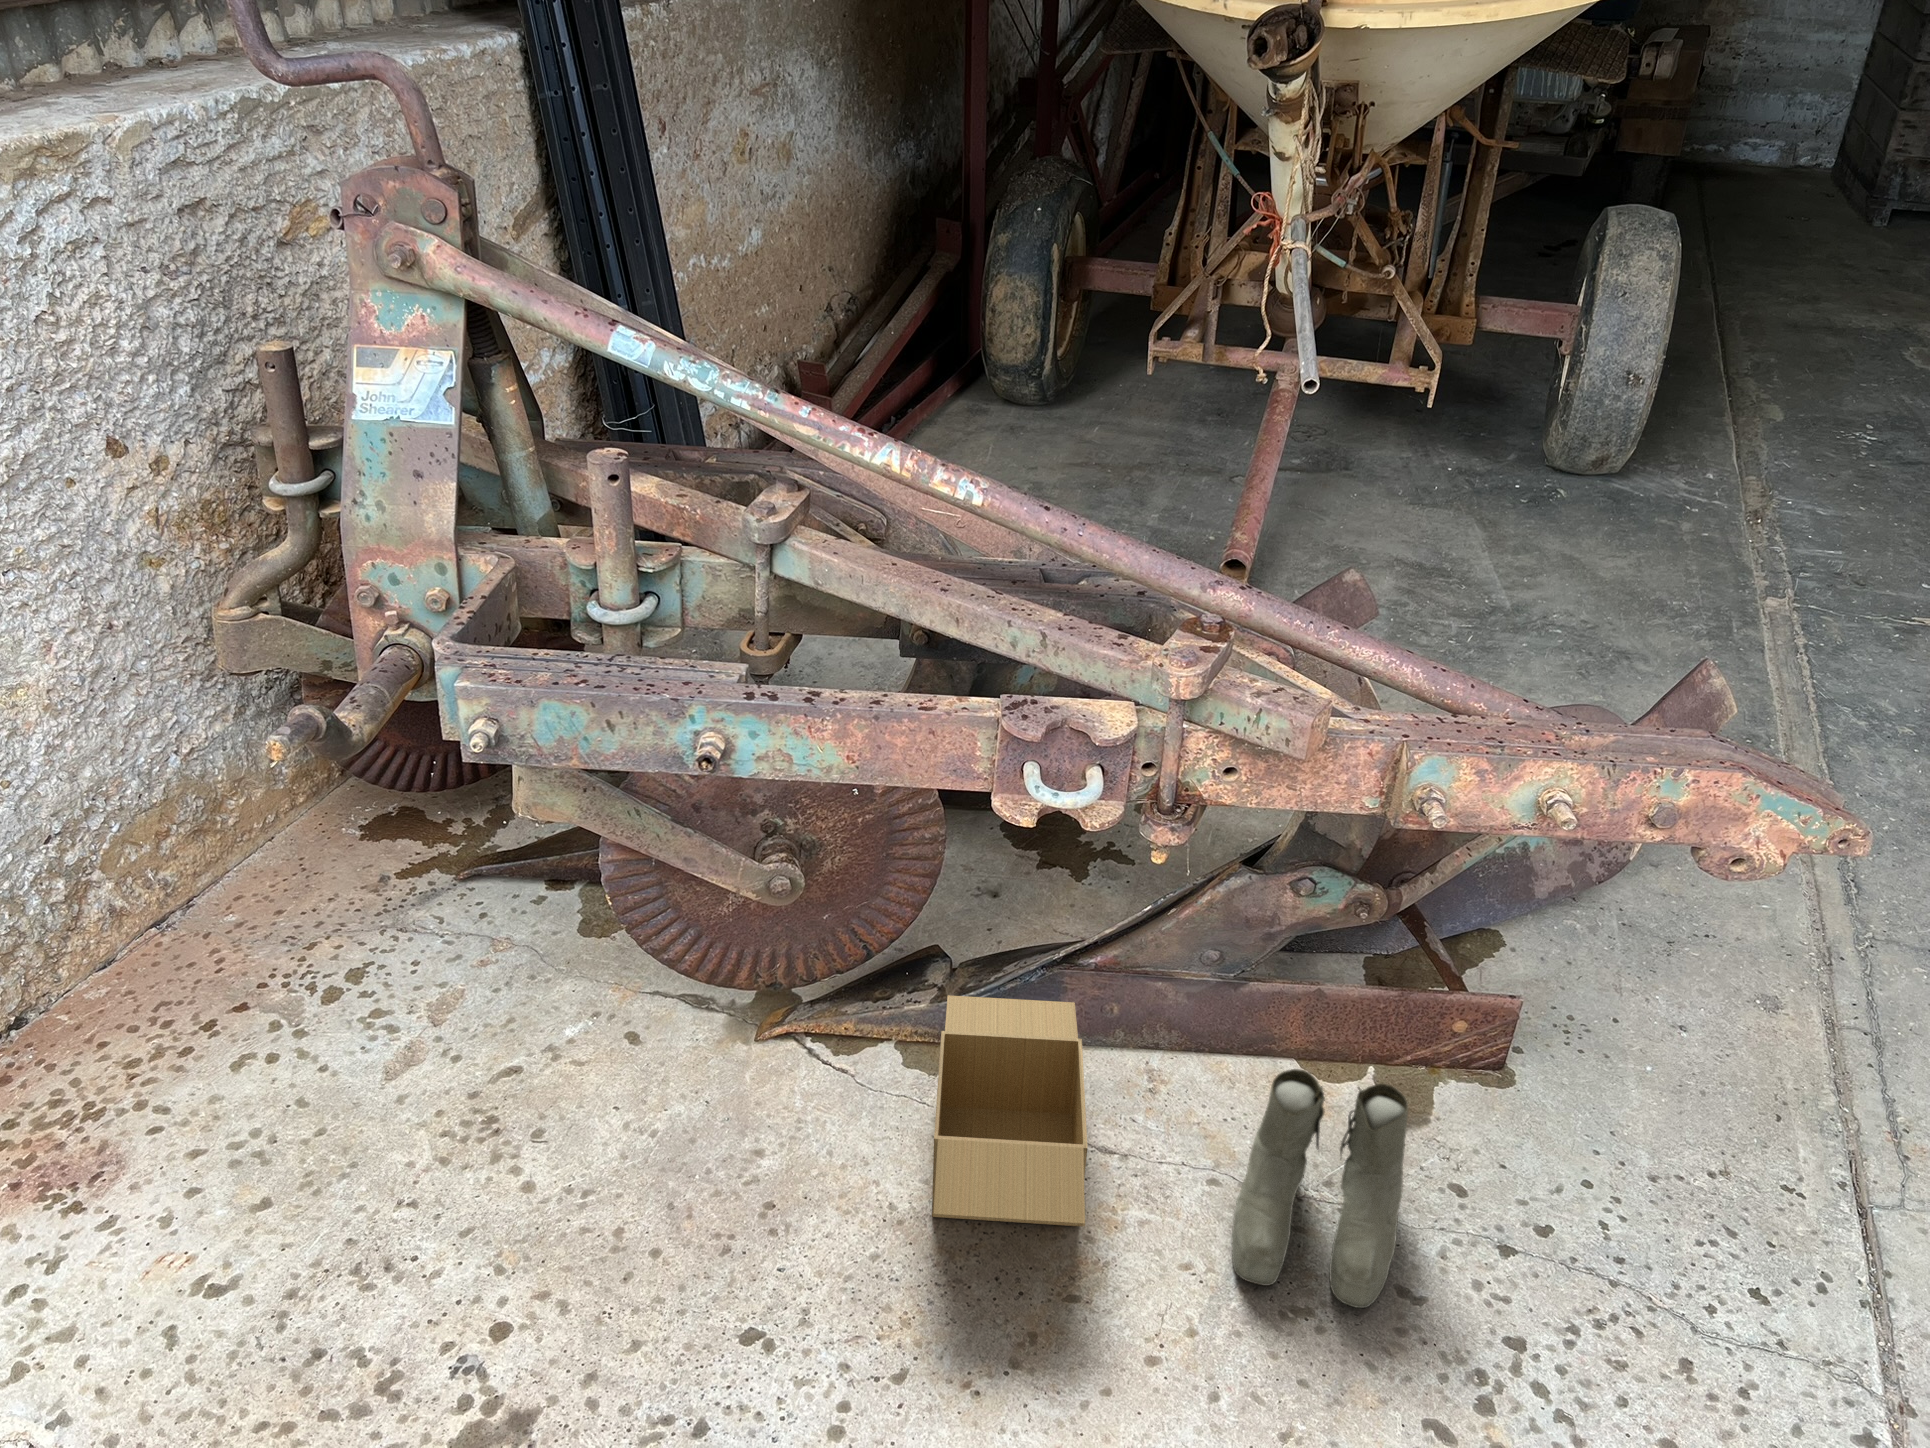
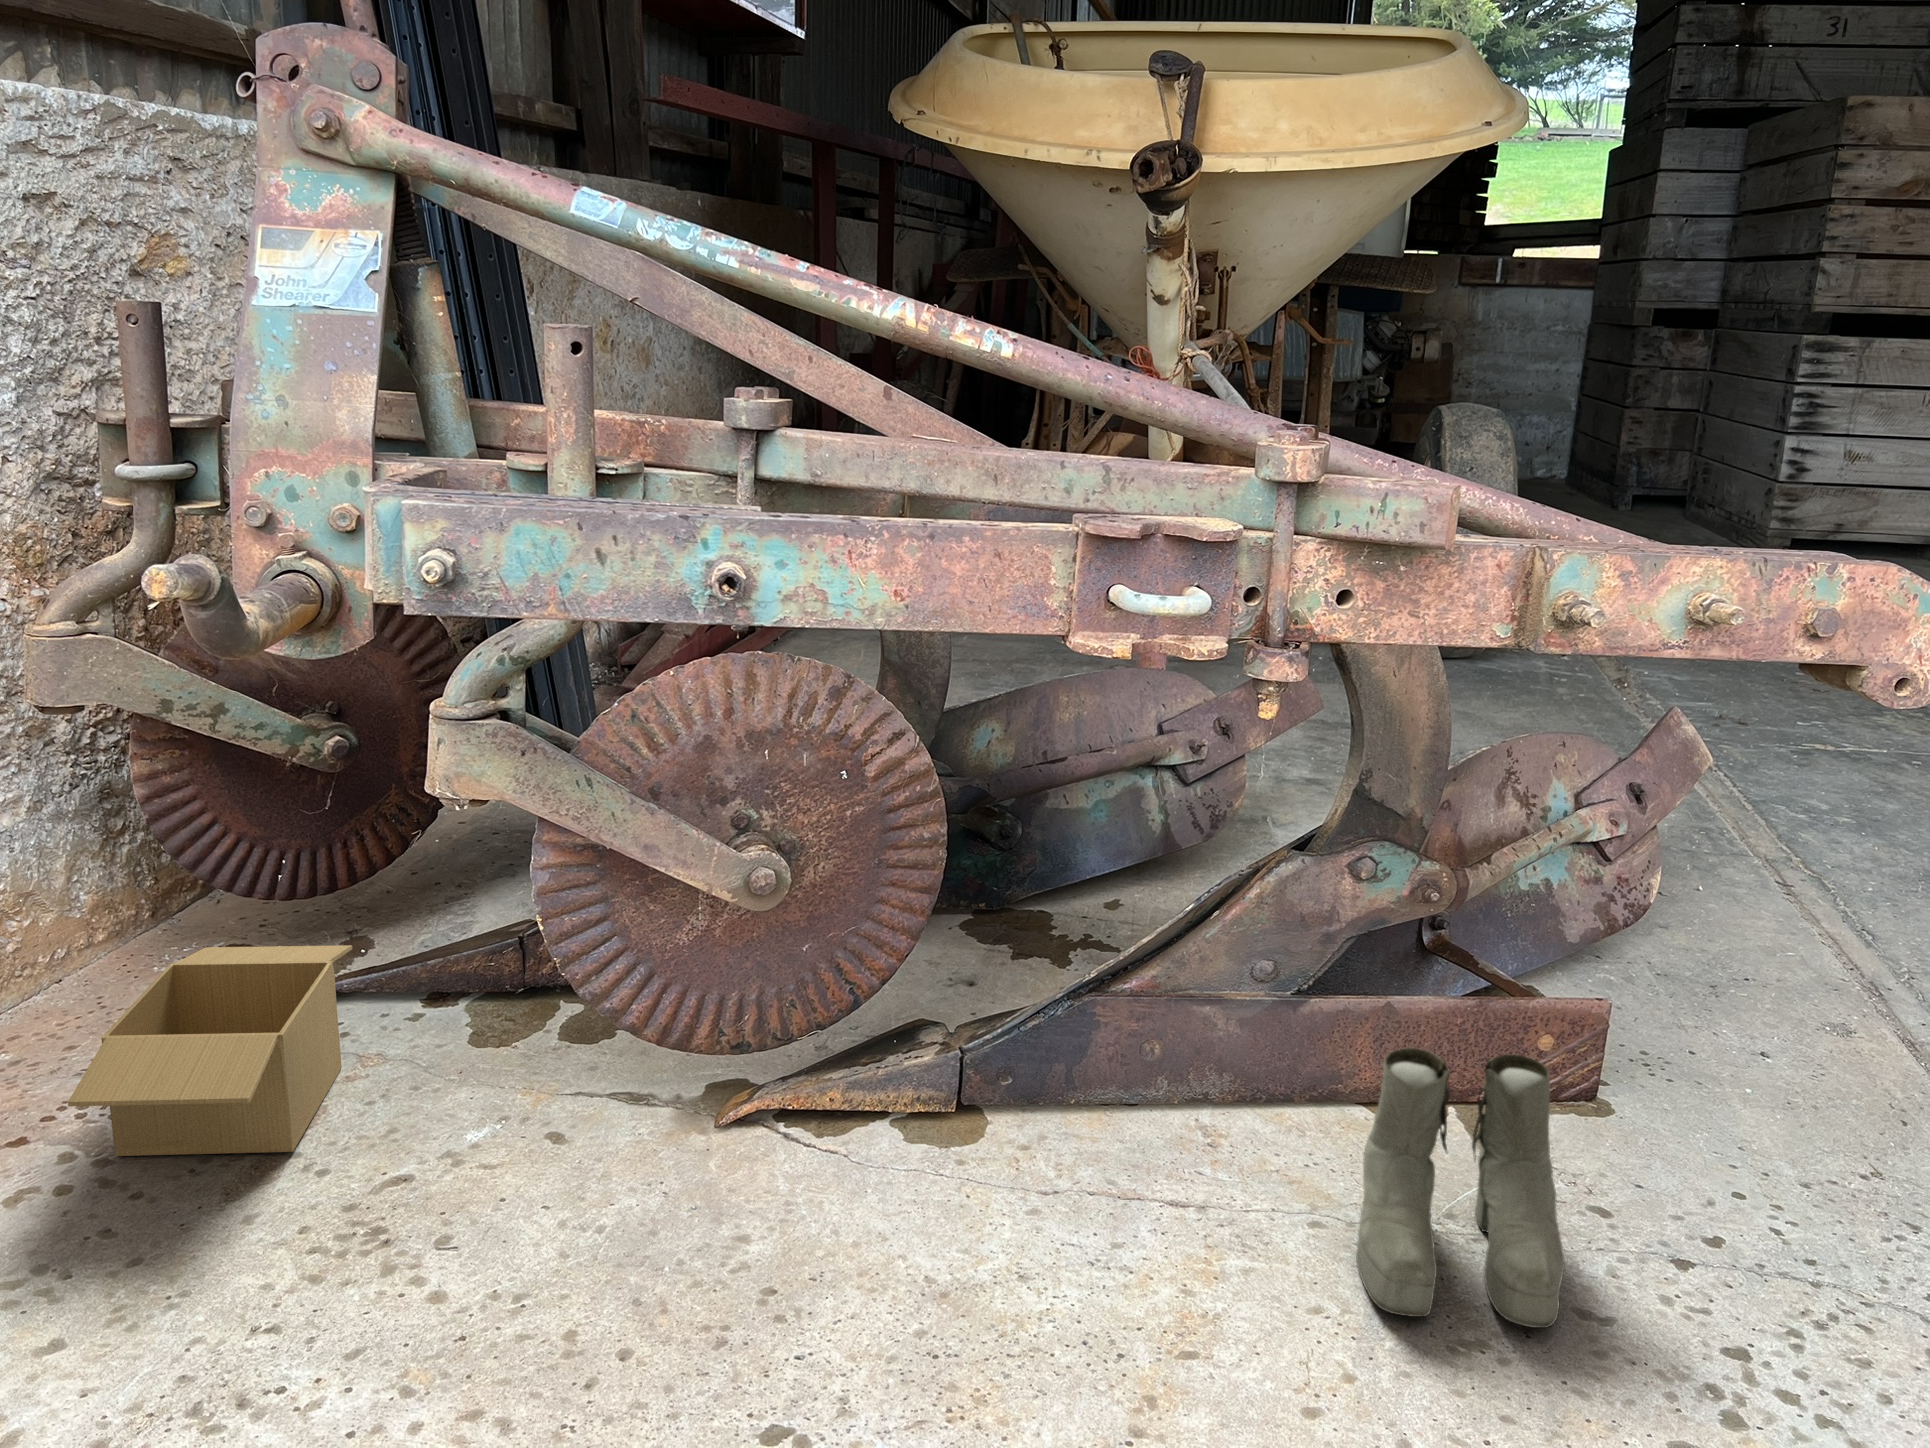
cardboard box: present [932,995,1088,1226] -> present [68,945,352,1156]

